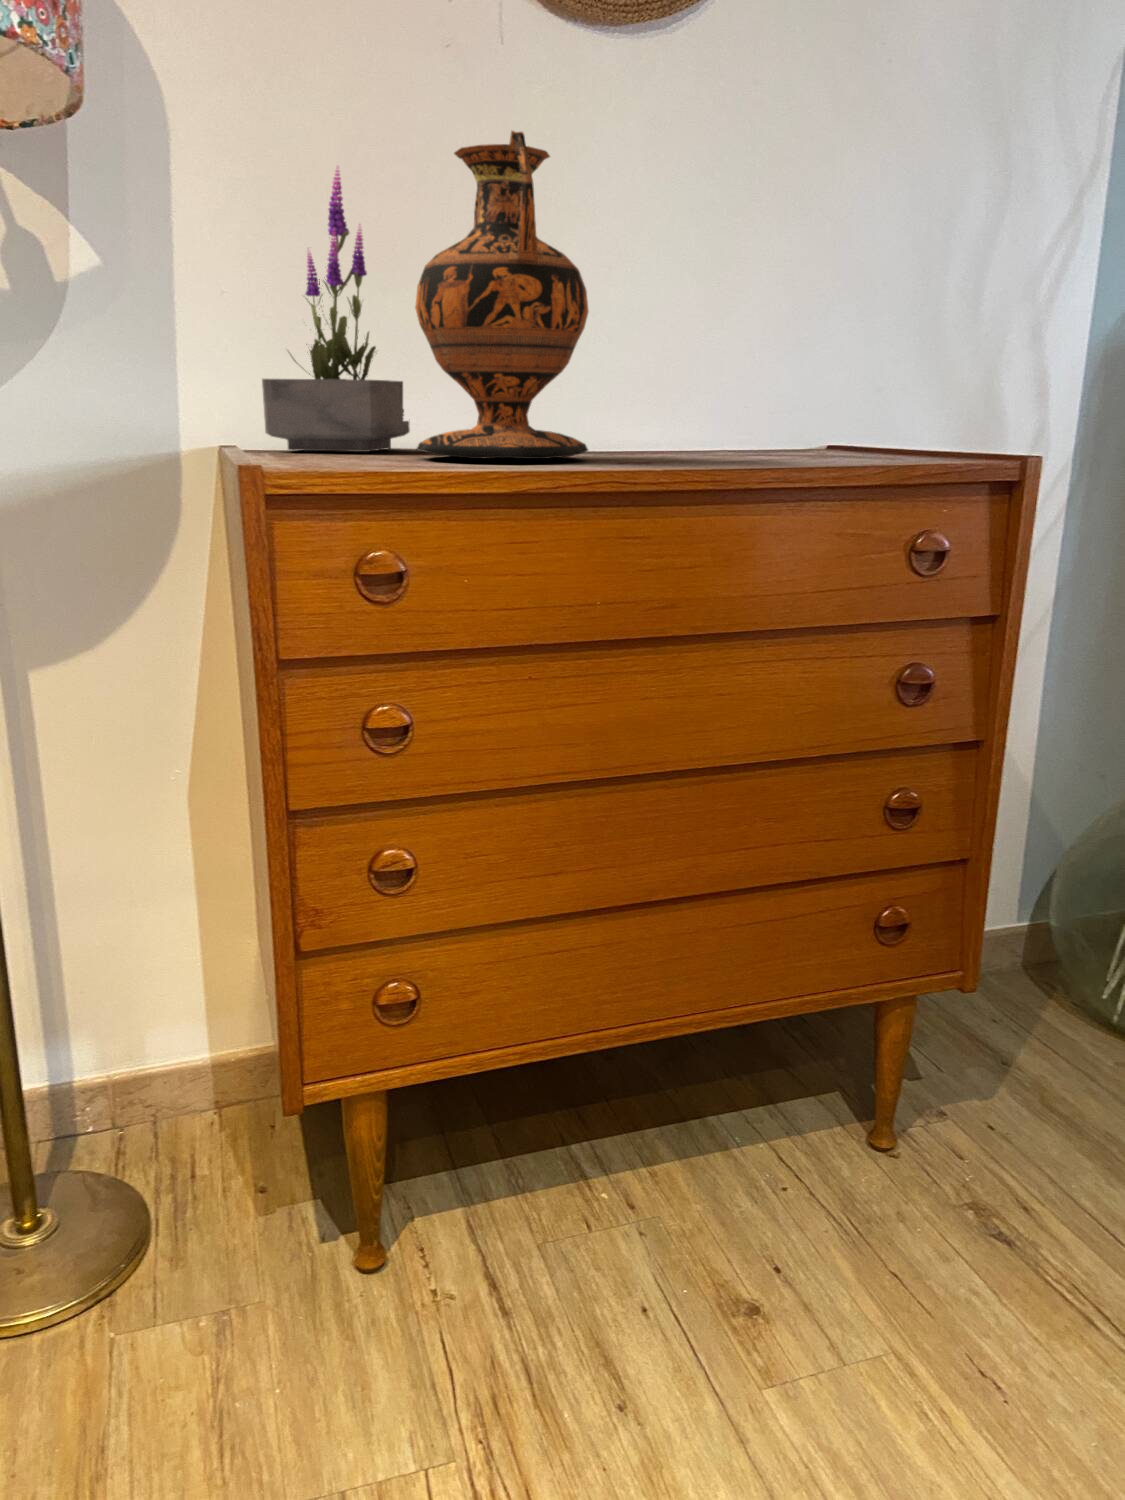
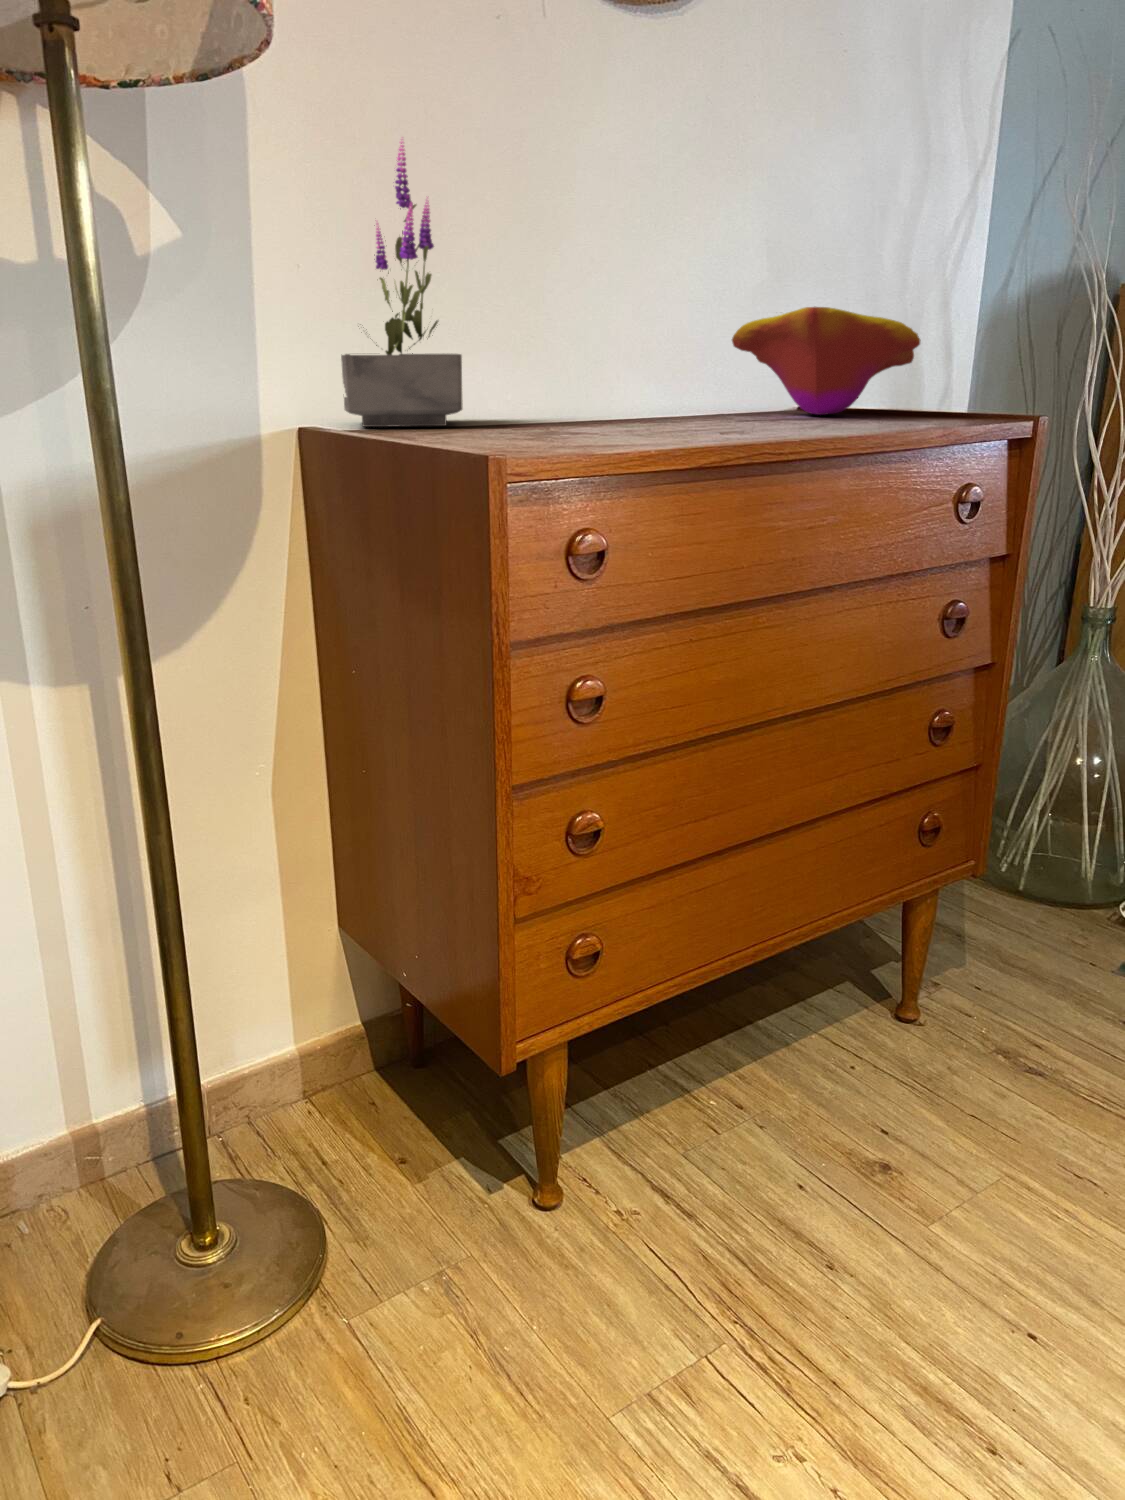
vase: present [415,131,588,459] -> none [524,117,690,431]
decorative bowl: none [712,332,926,453] -> present [732,307,921,415]

